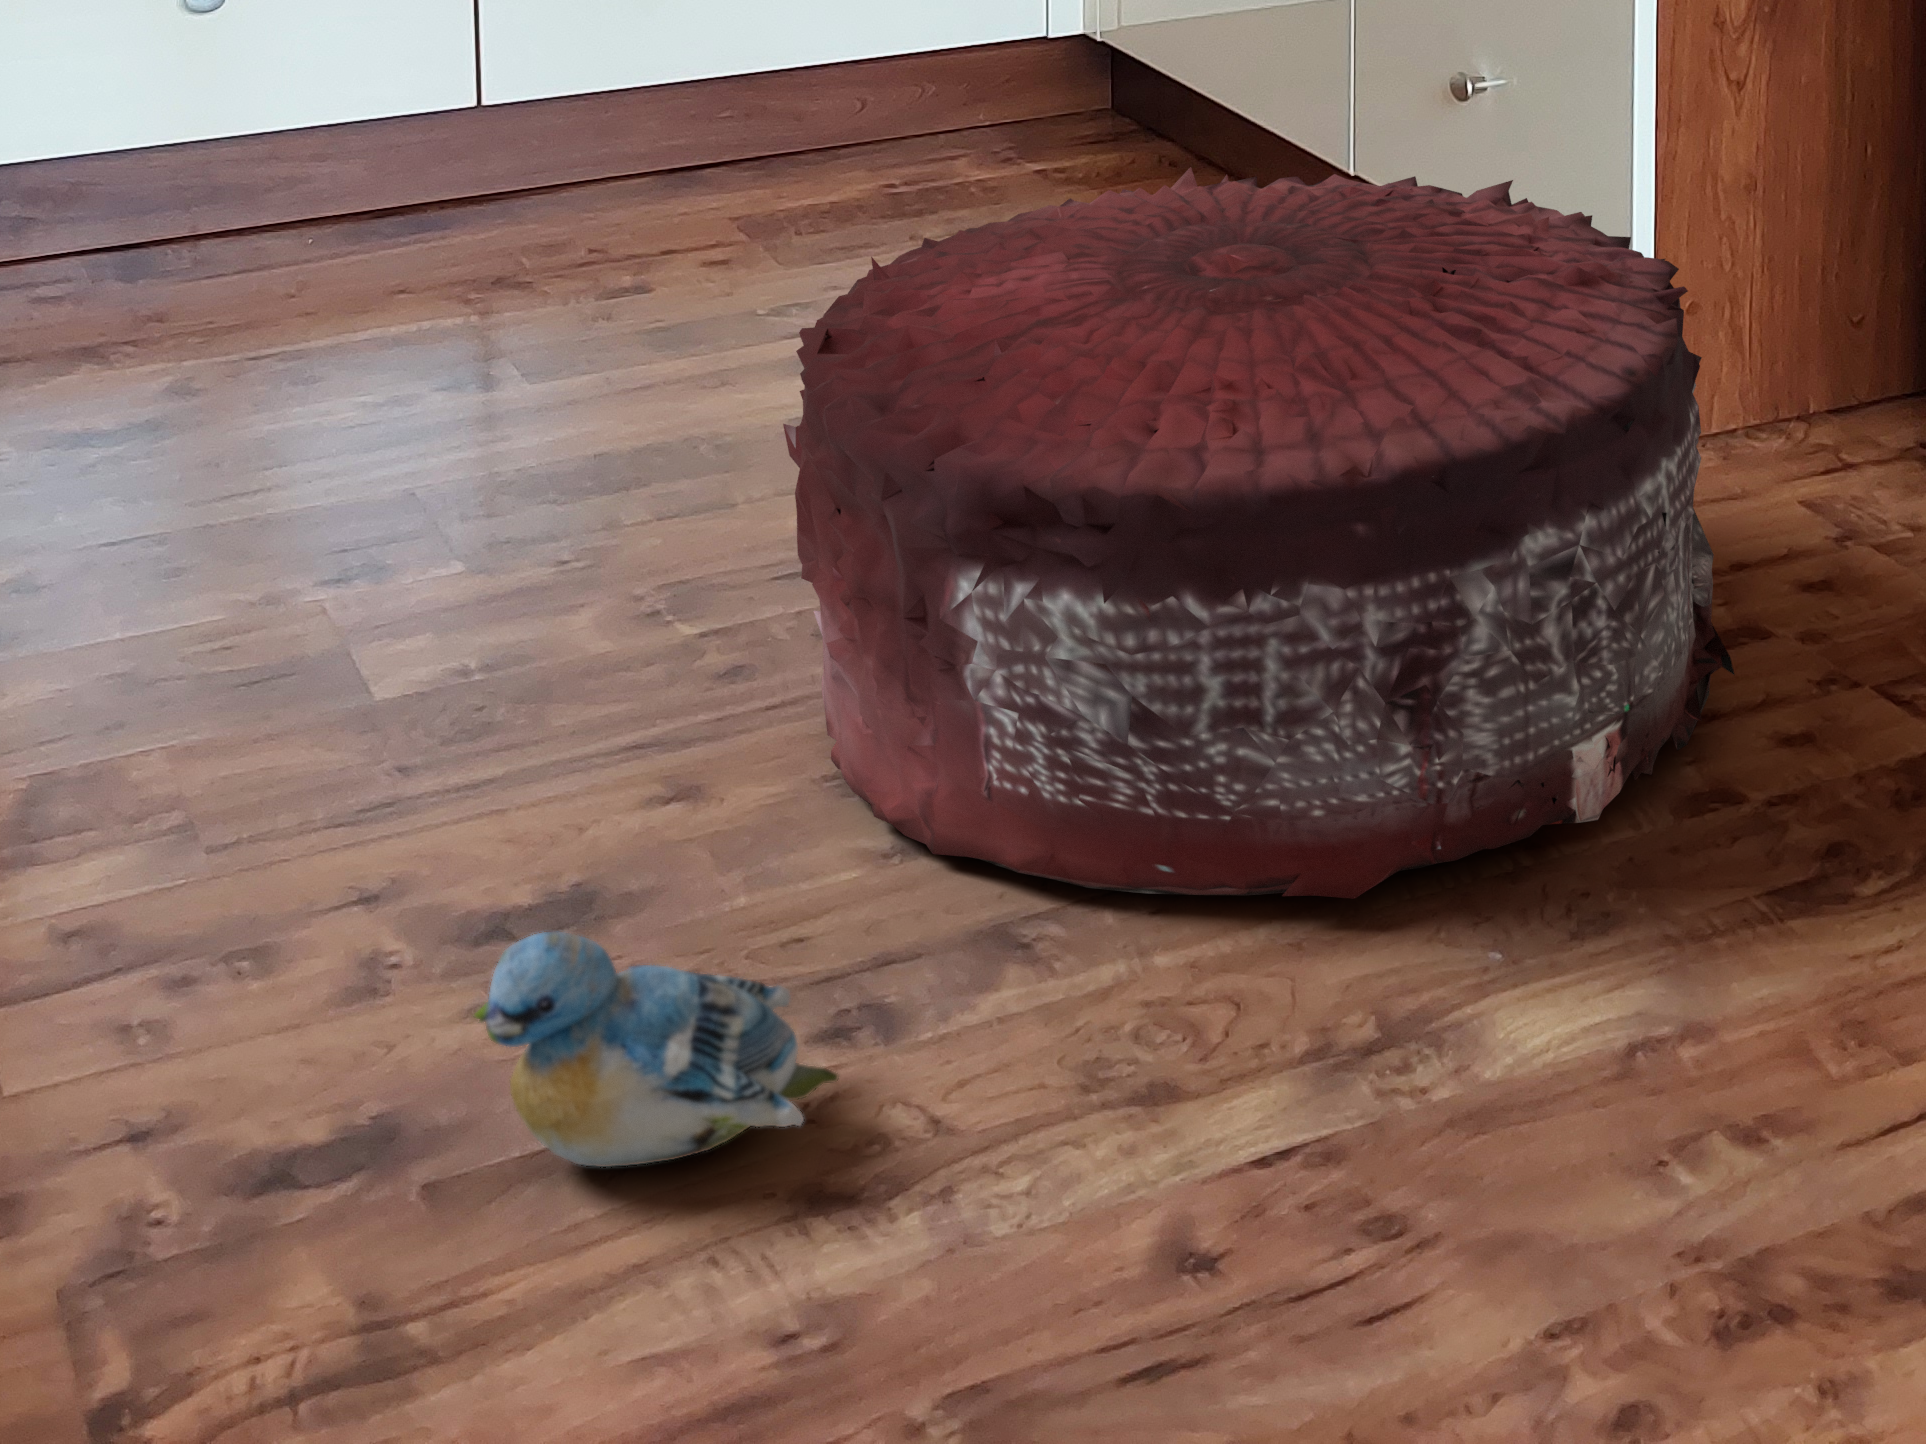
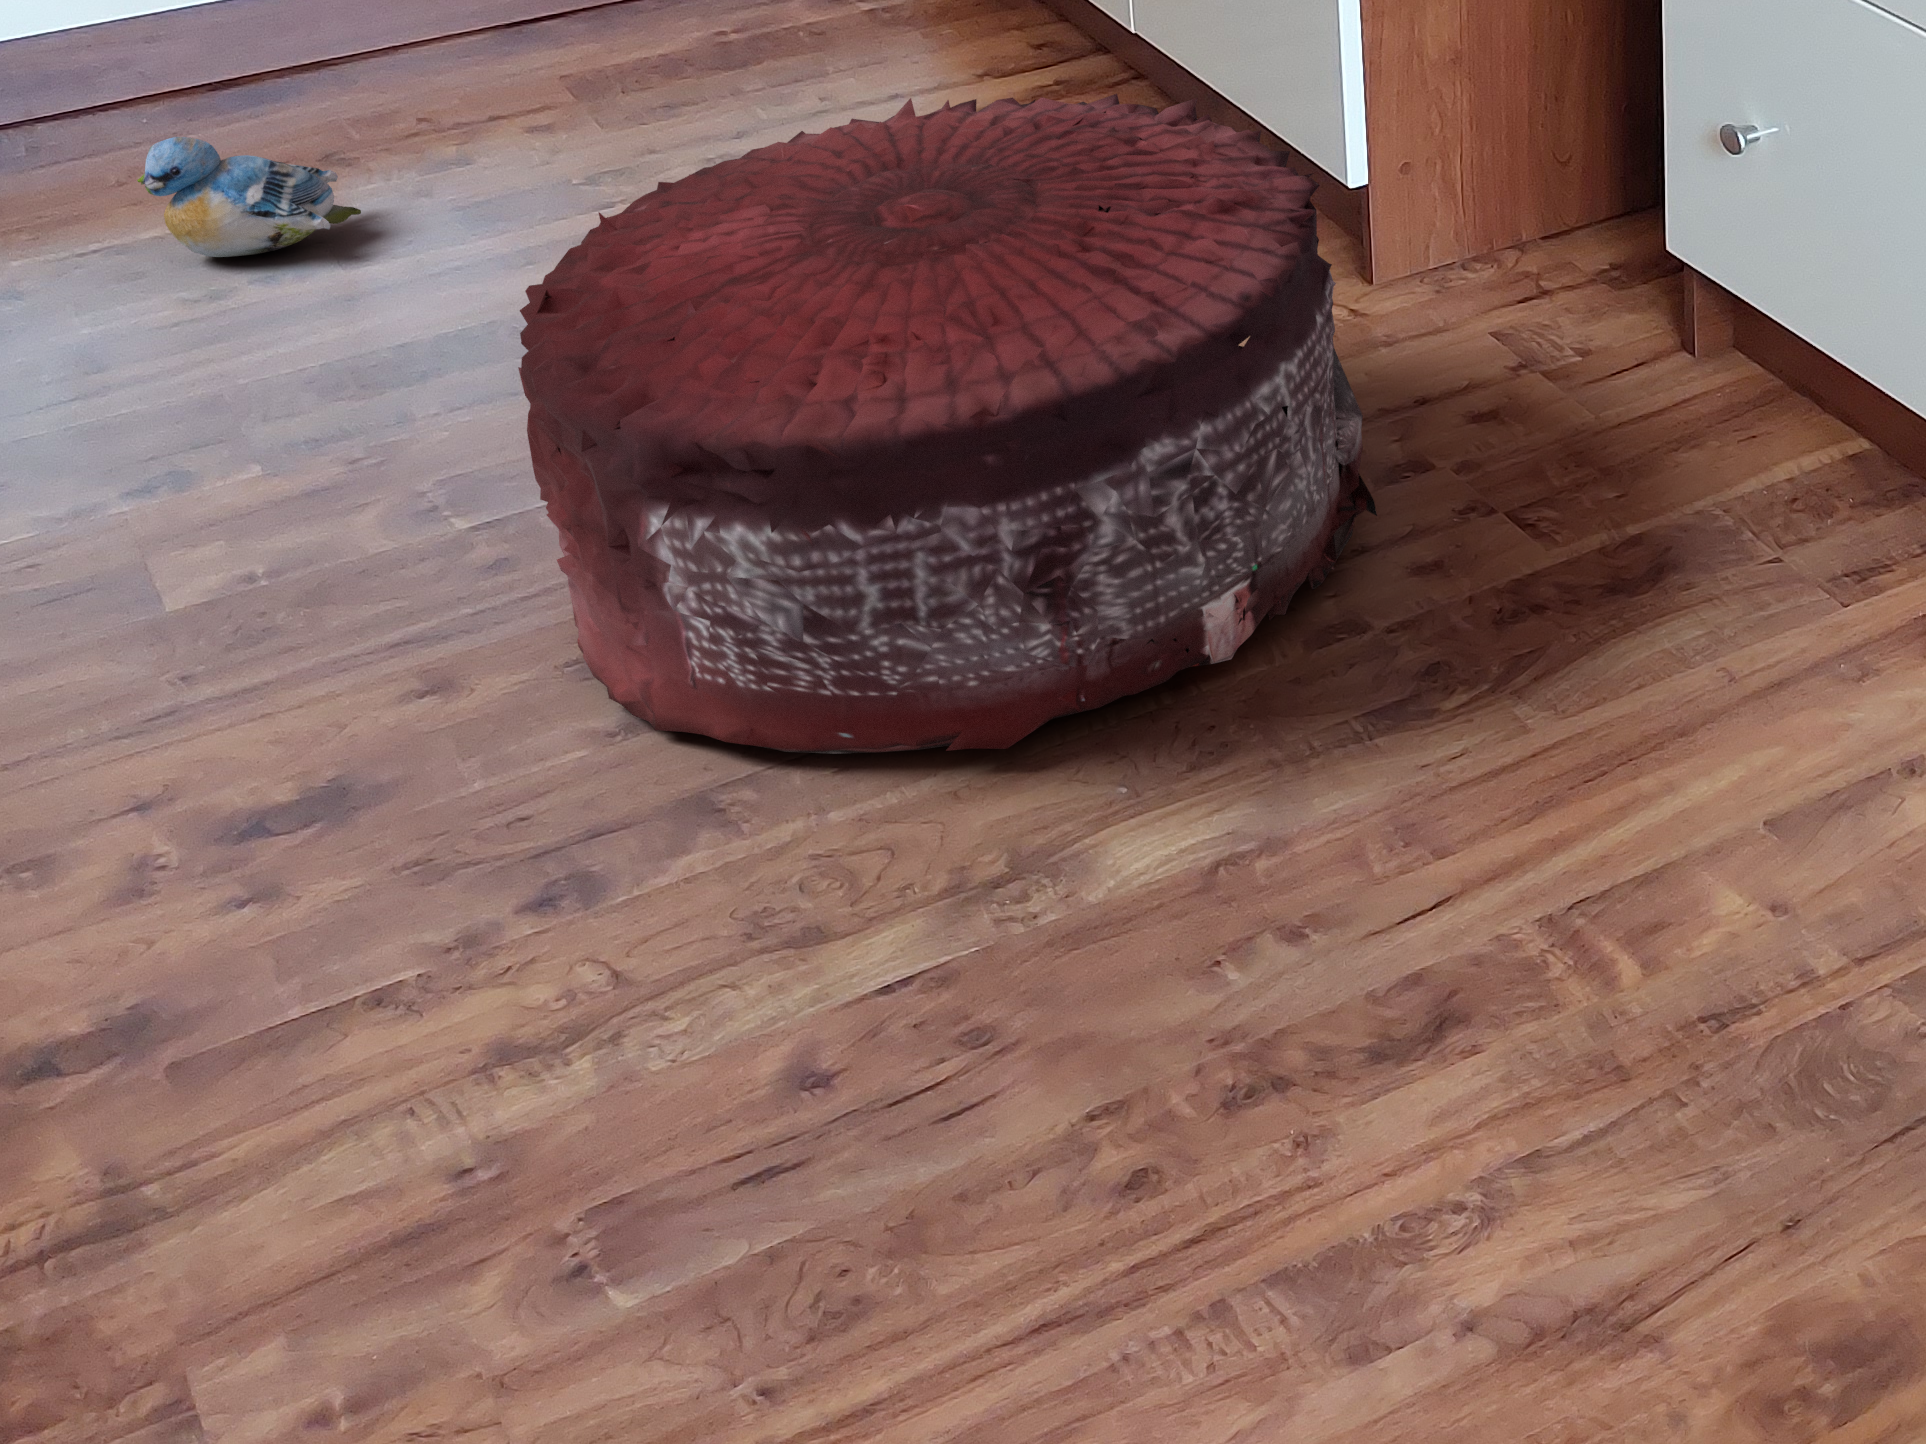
plush toy: present [474,932,838,1167] -> present [137,137,361,257]

